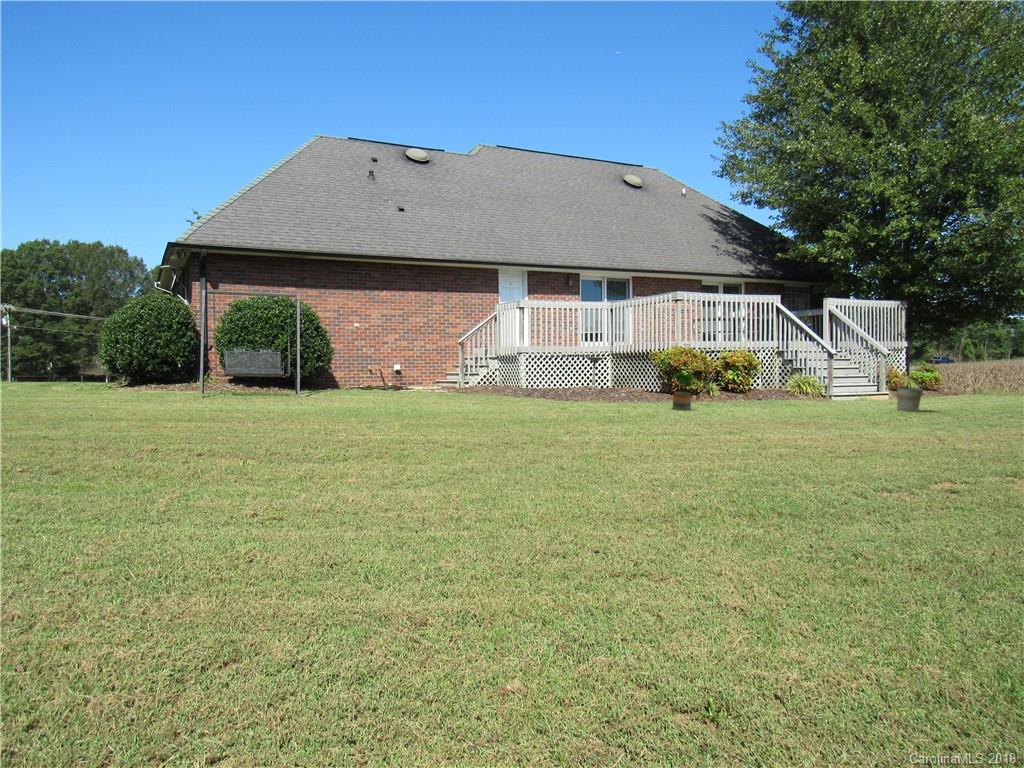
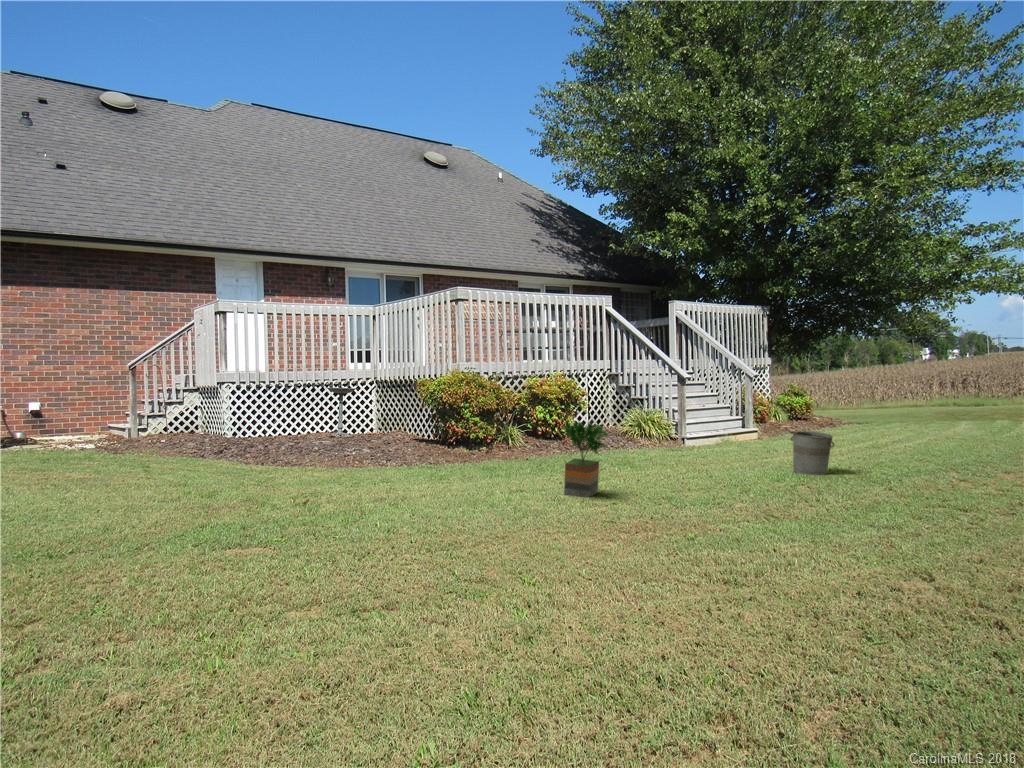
potted tree: present [673,373,696,410] -> present [564,422,608,497]

